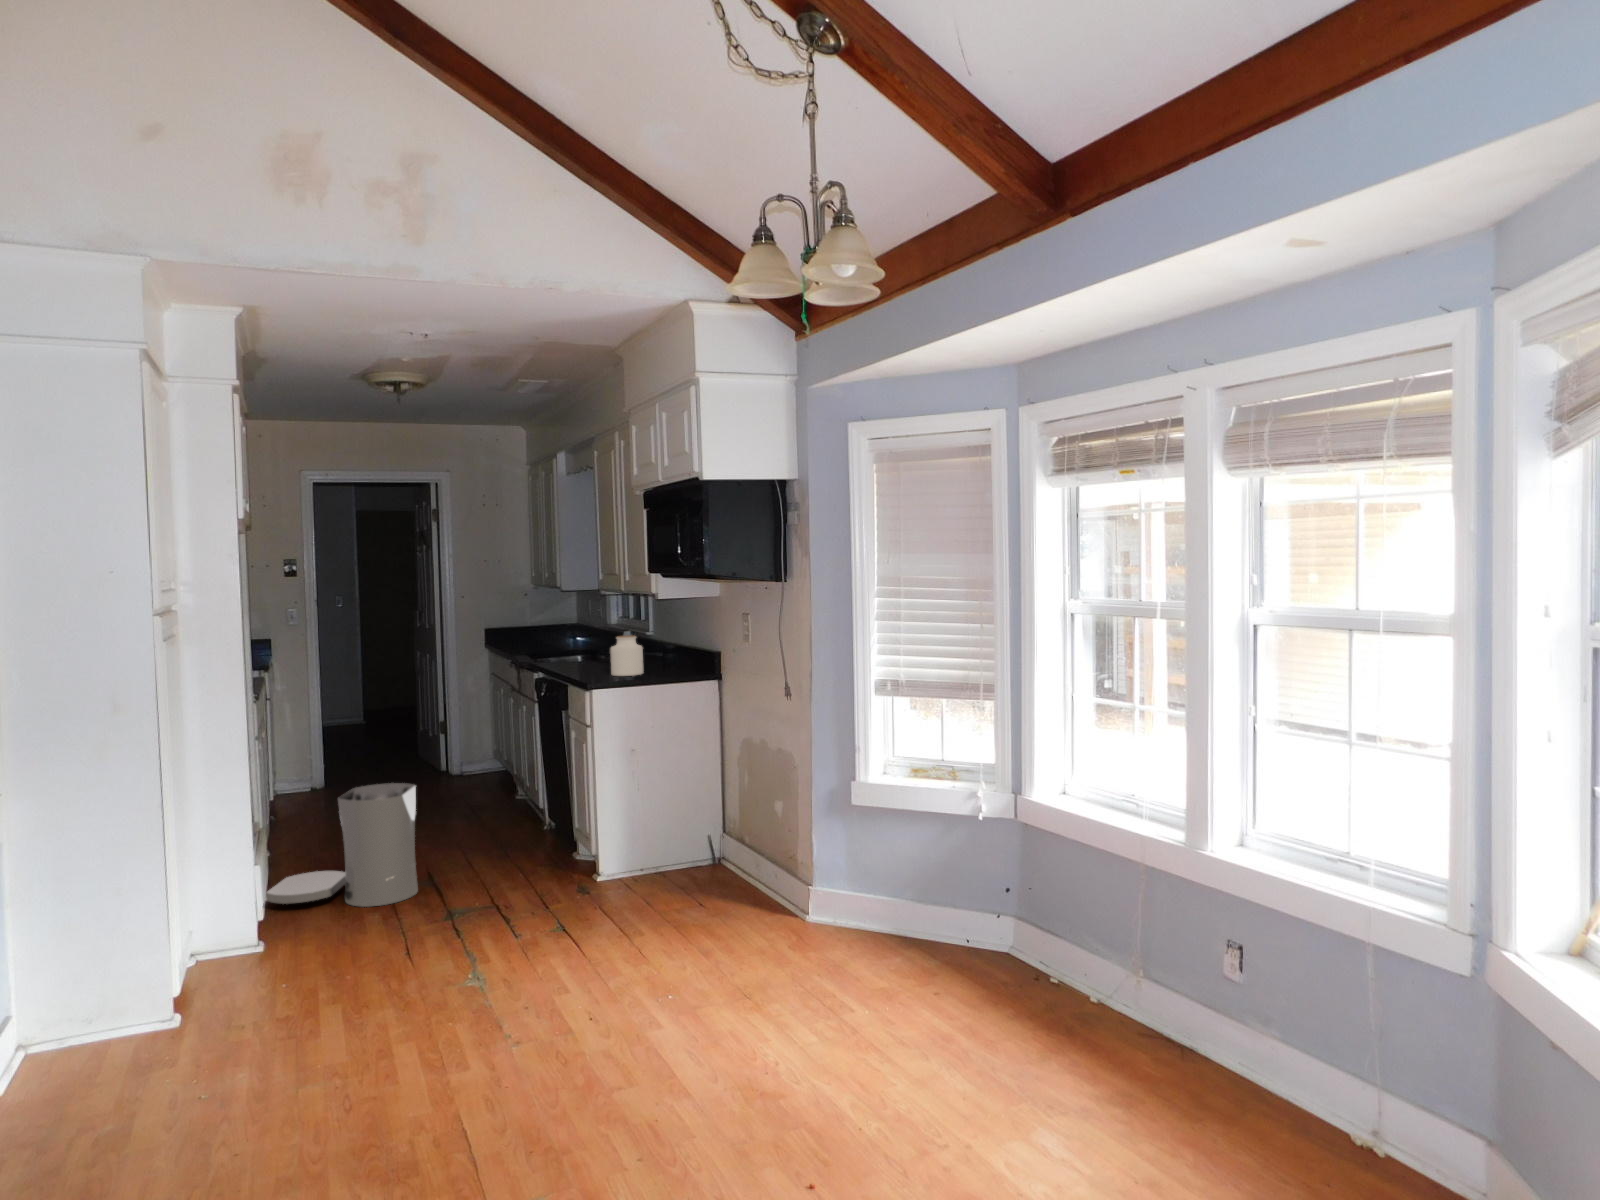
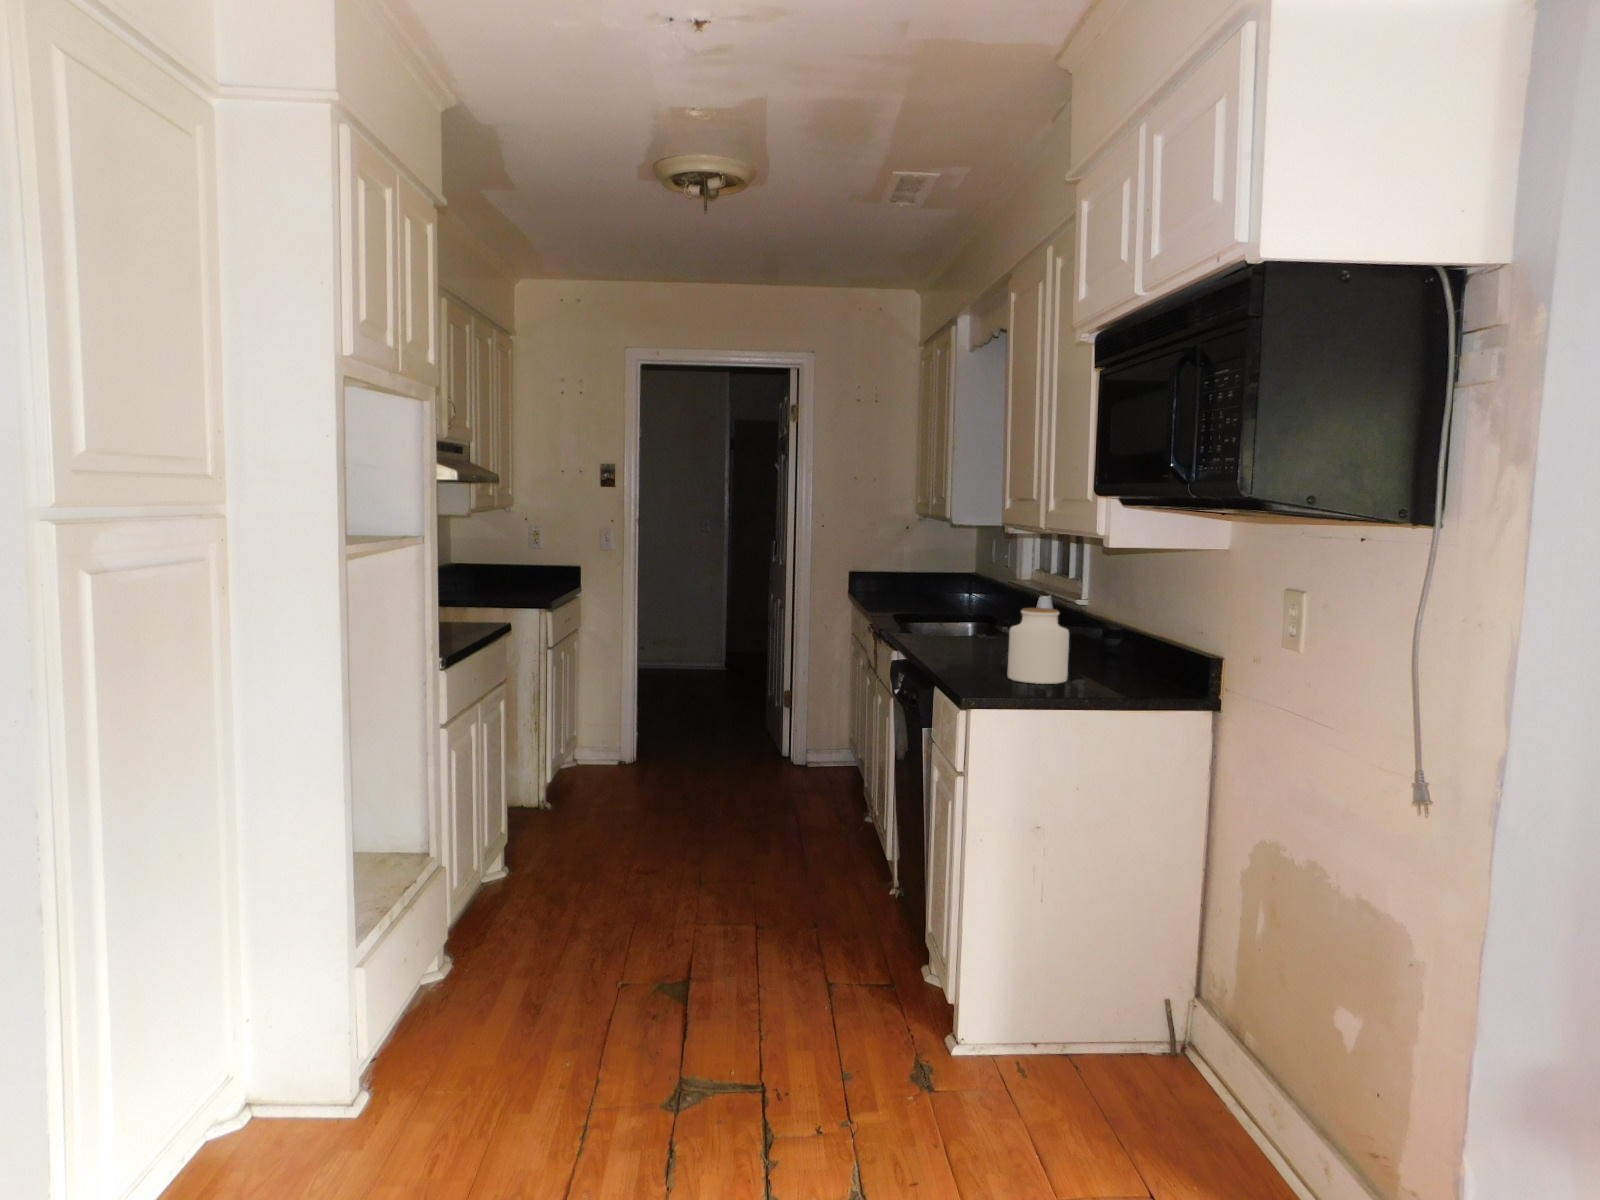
trash can: present [266,783,418,907] -> none [452,812,675,1021]

